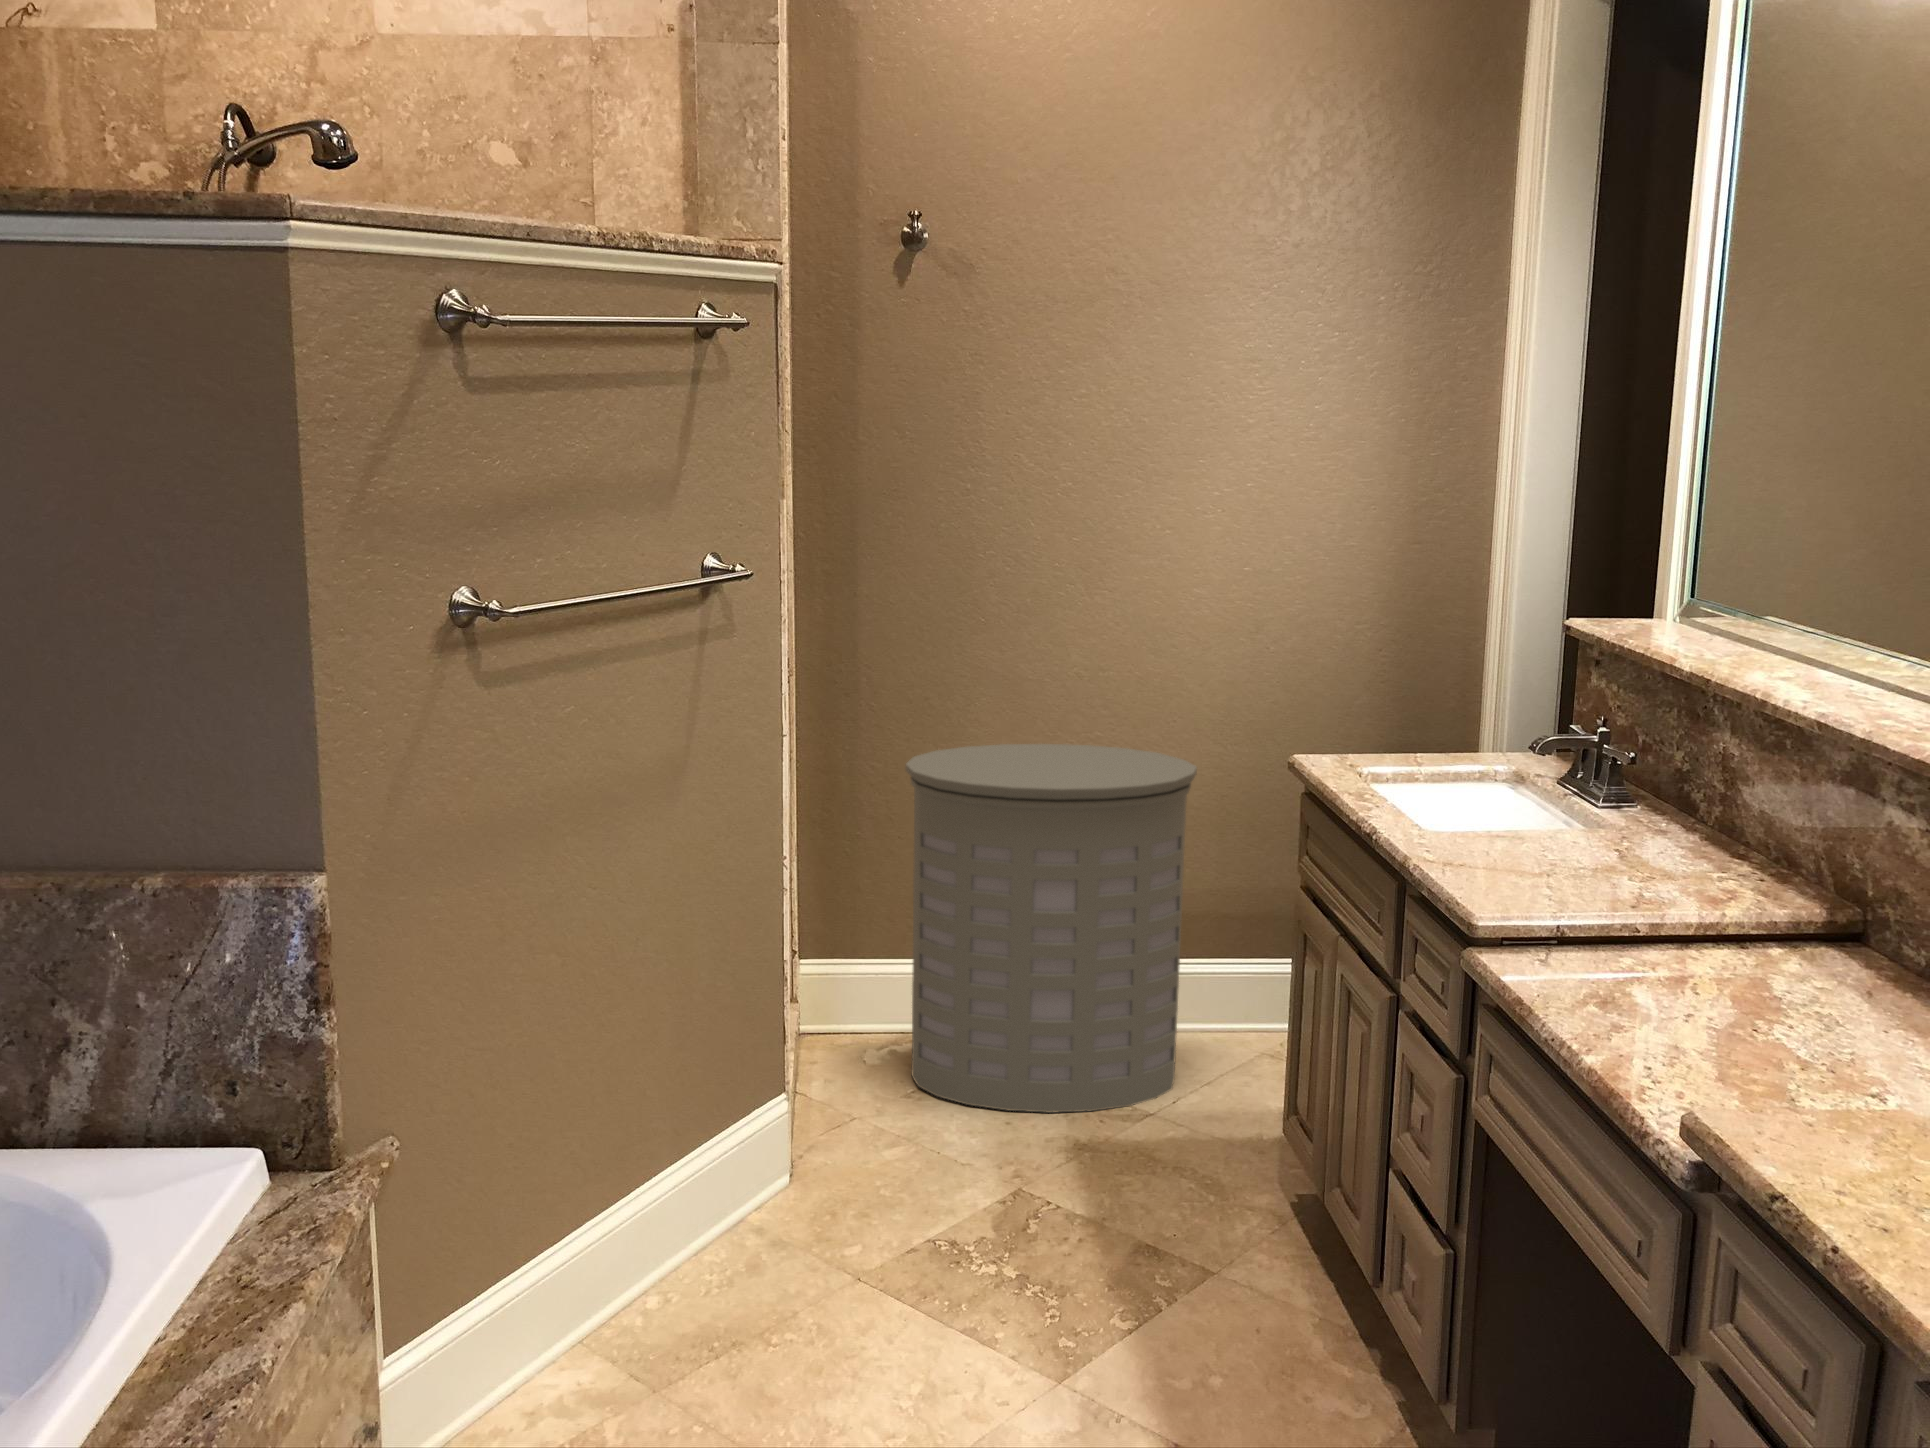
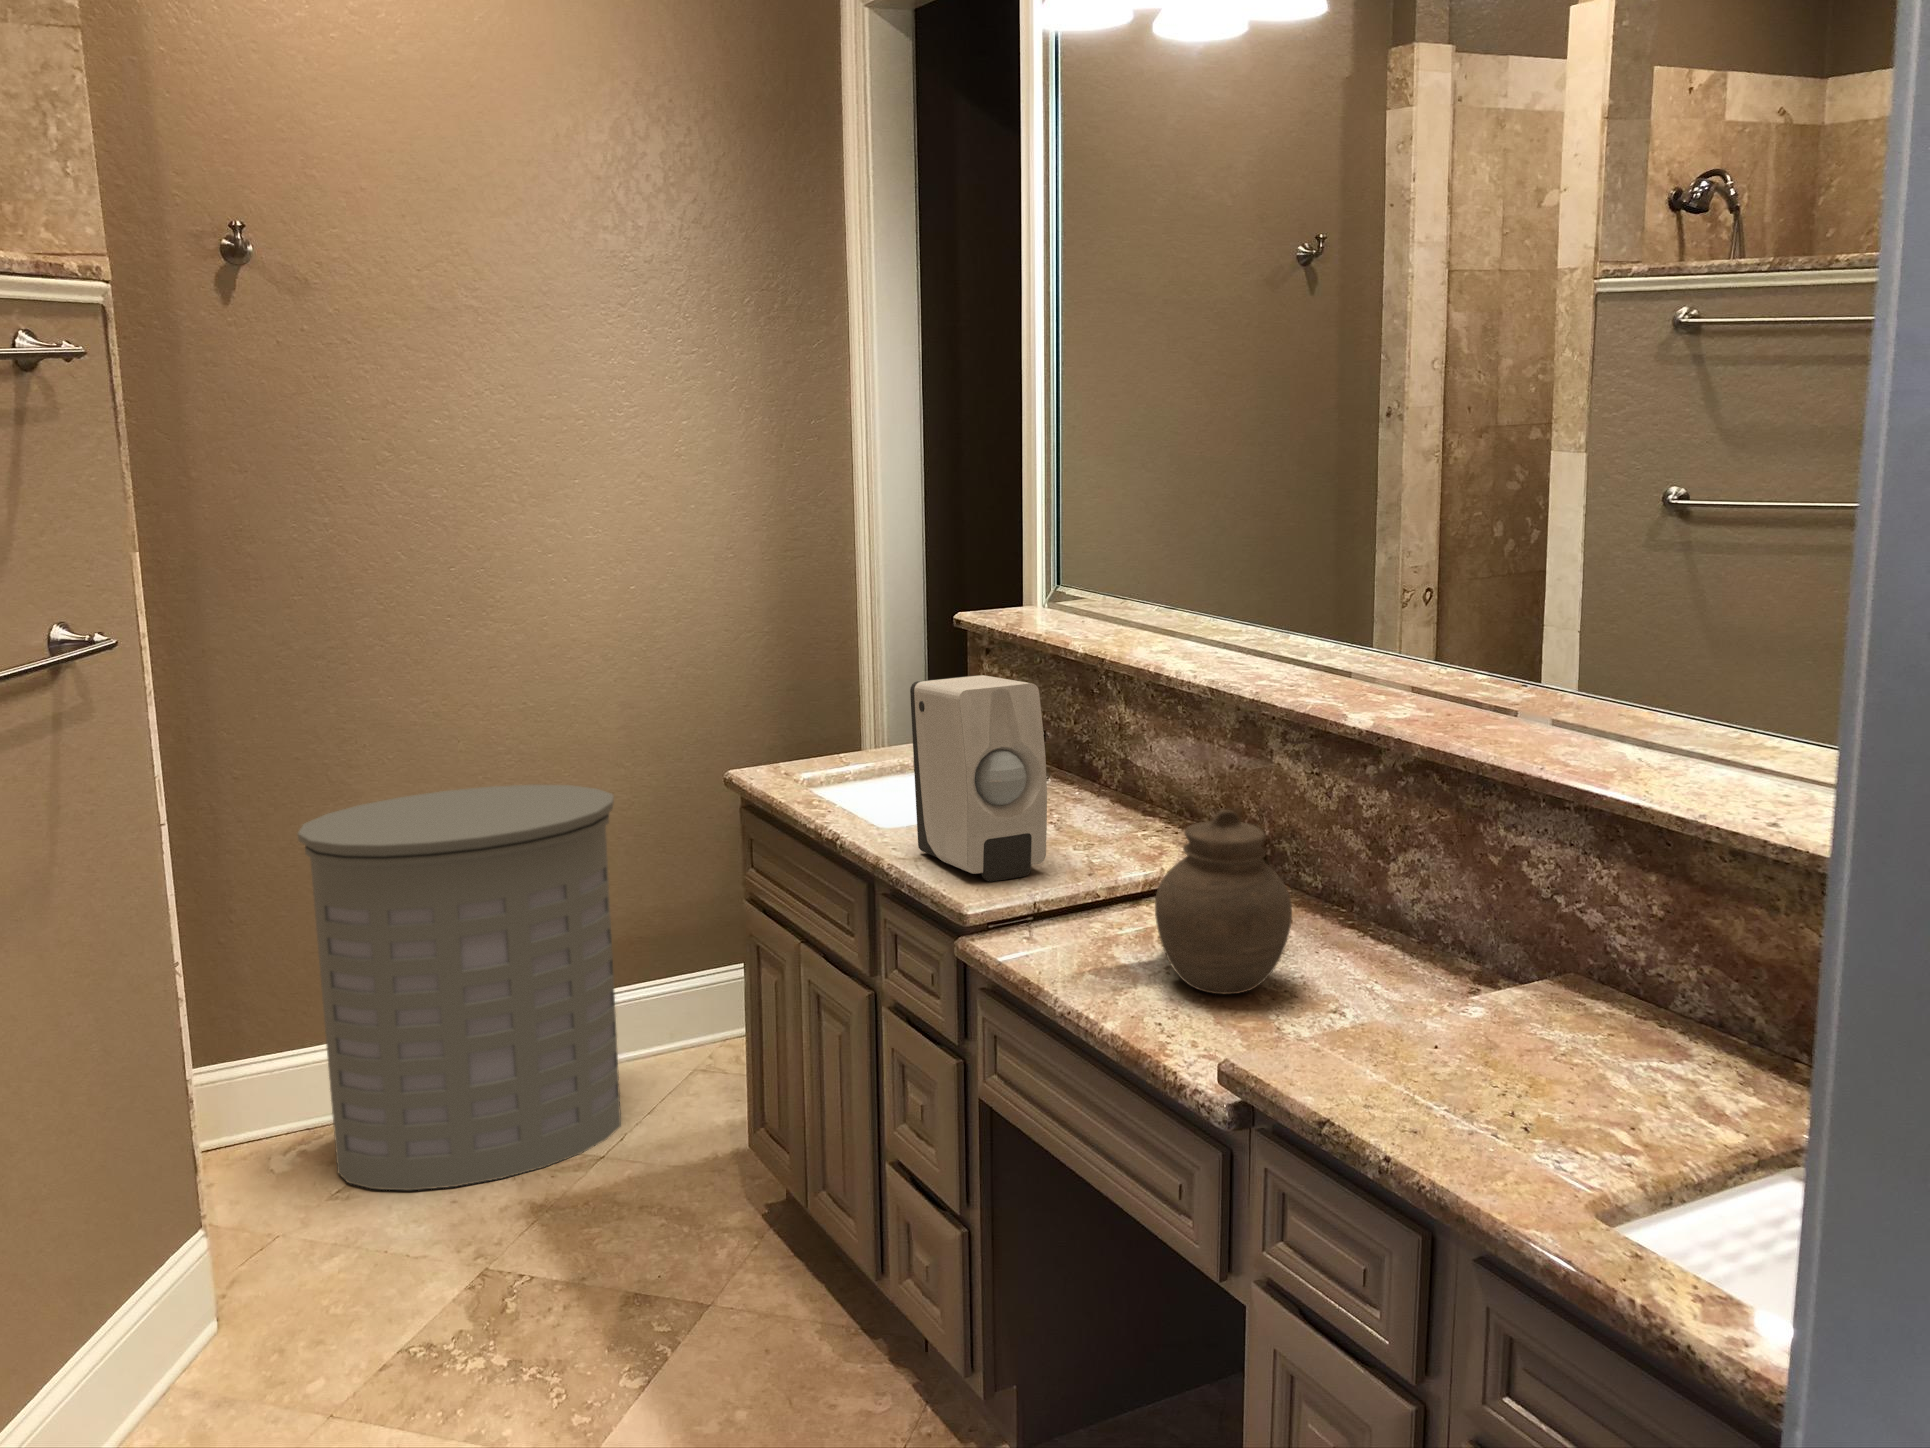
soap dispenser: none [1455,681,1598,898] -> present [910,675,1047,881]
jar: none [1672,852,1838,1055] -> present [1155,810,1292,994]

